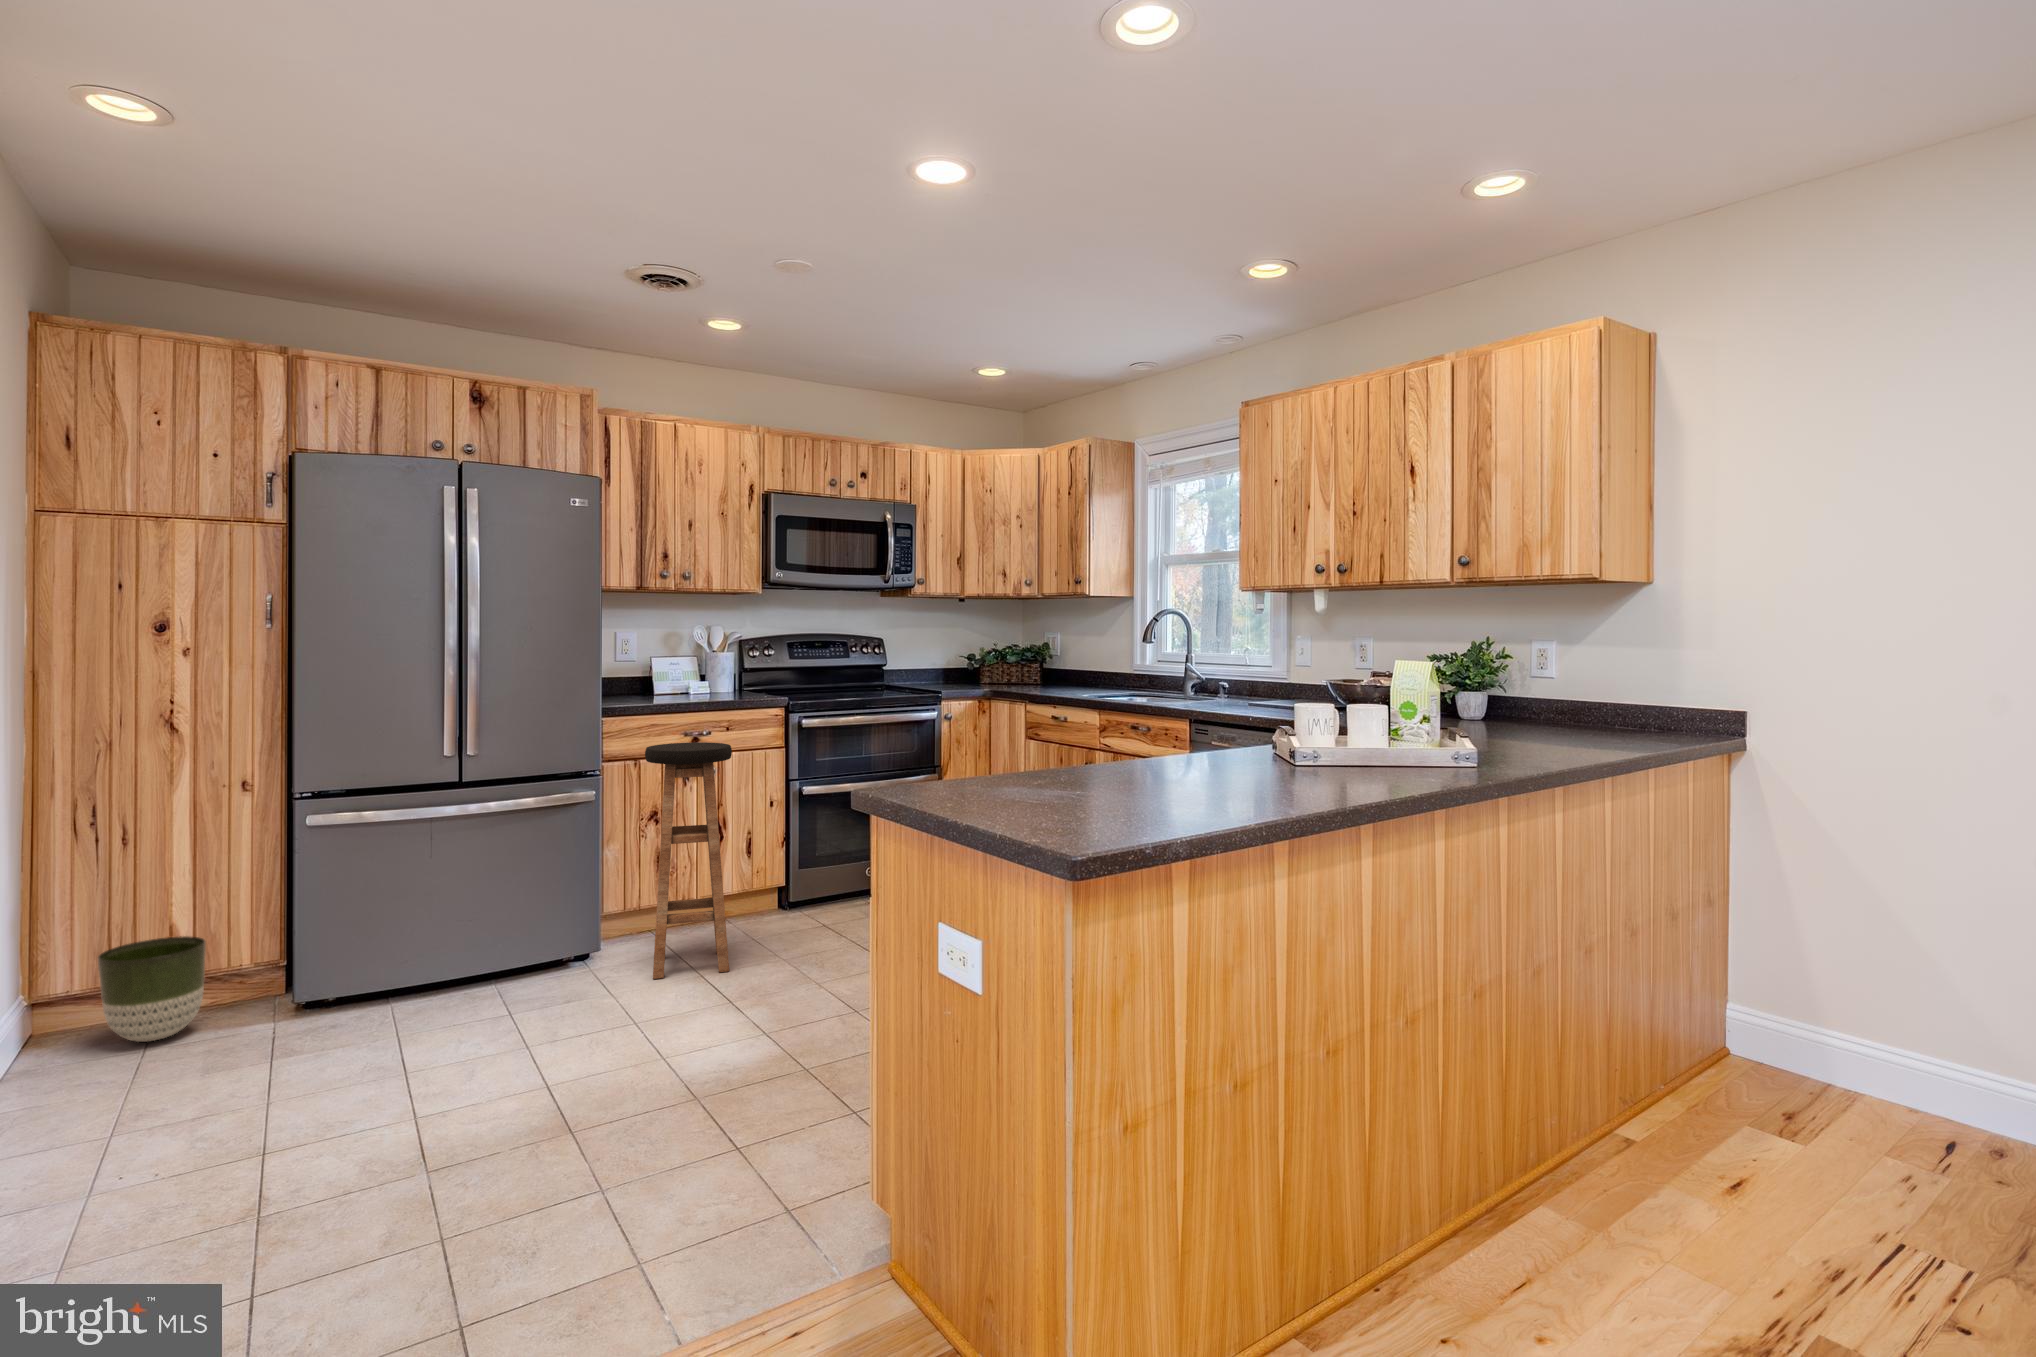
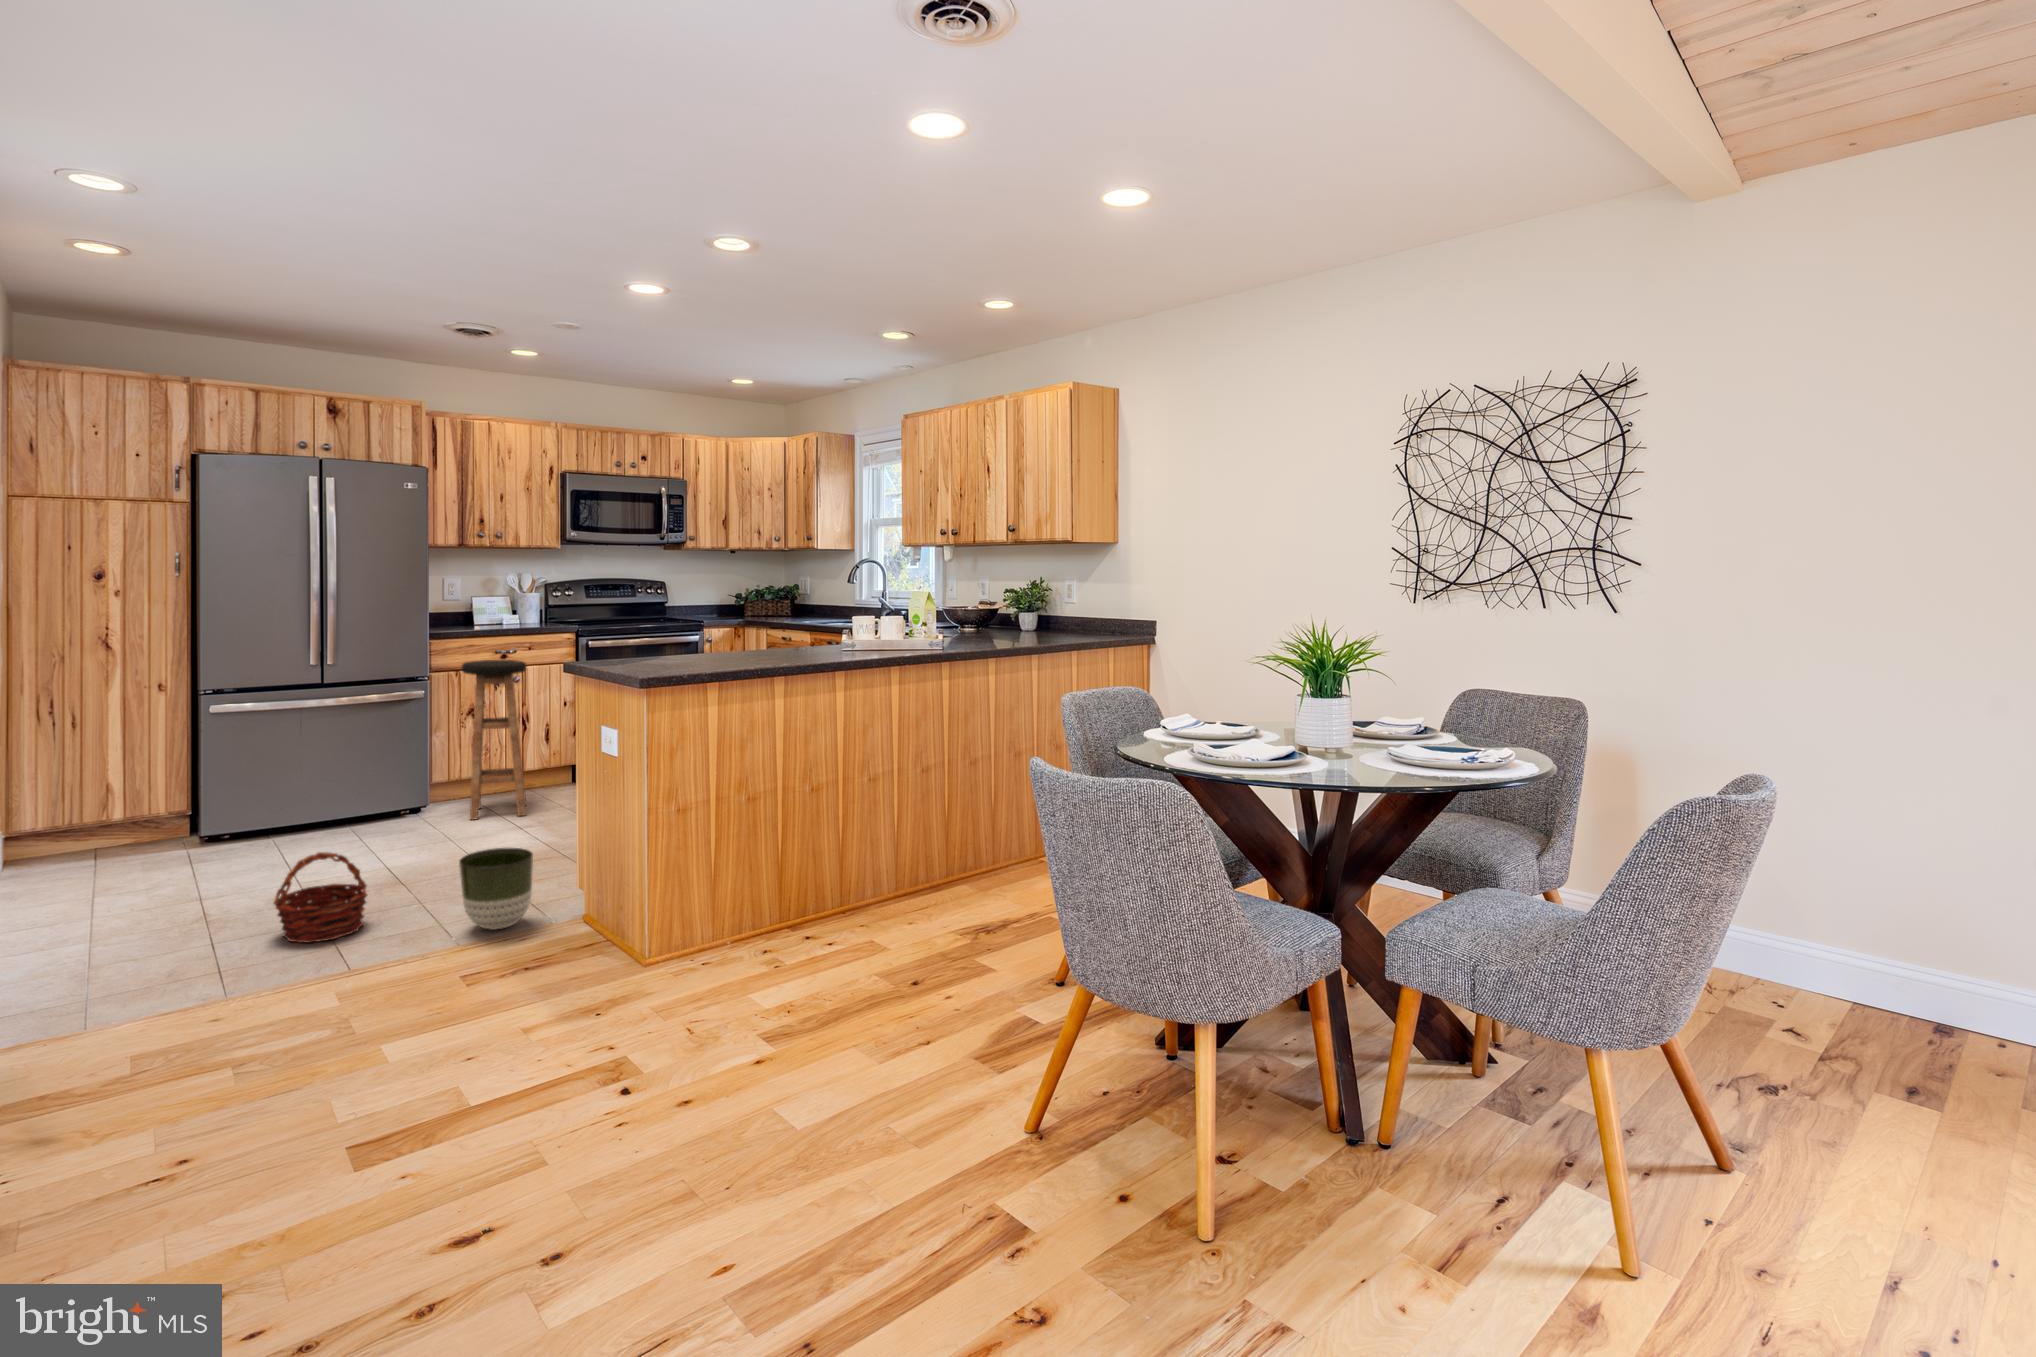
planter: present [98,936,206,1042] -> present [459,848,533,930]
basket: none [347,1088,512,1272] -> present [274,852,367,943]

